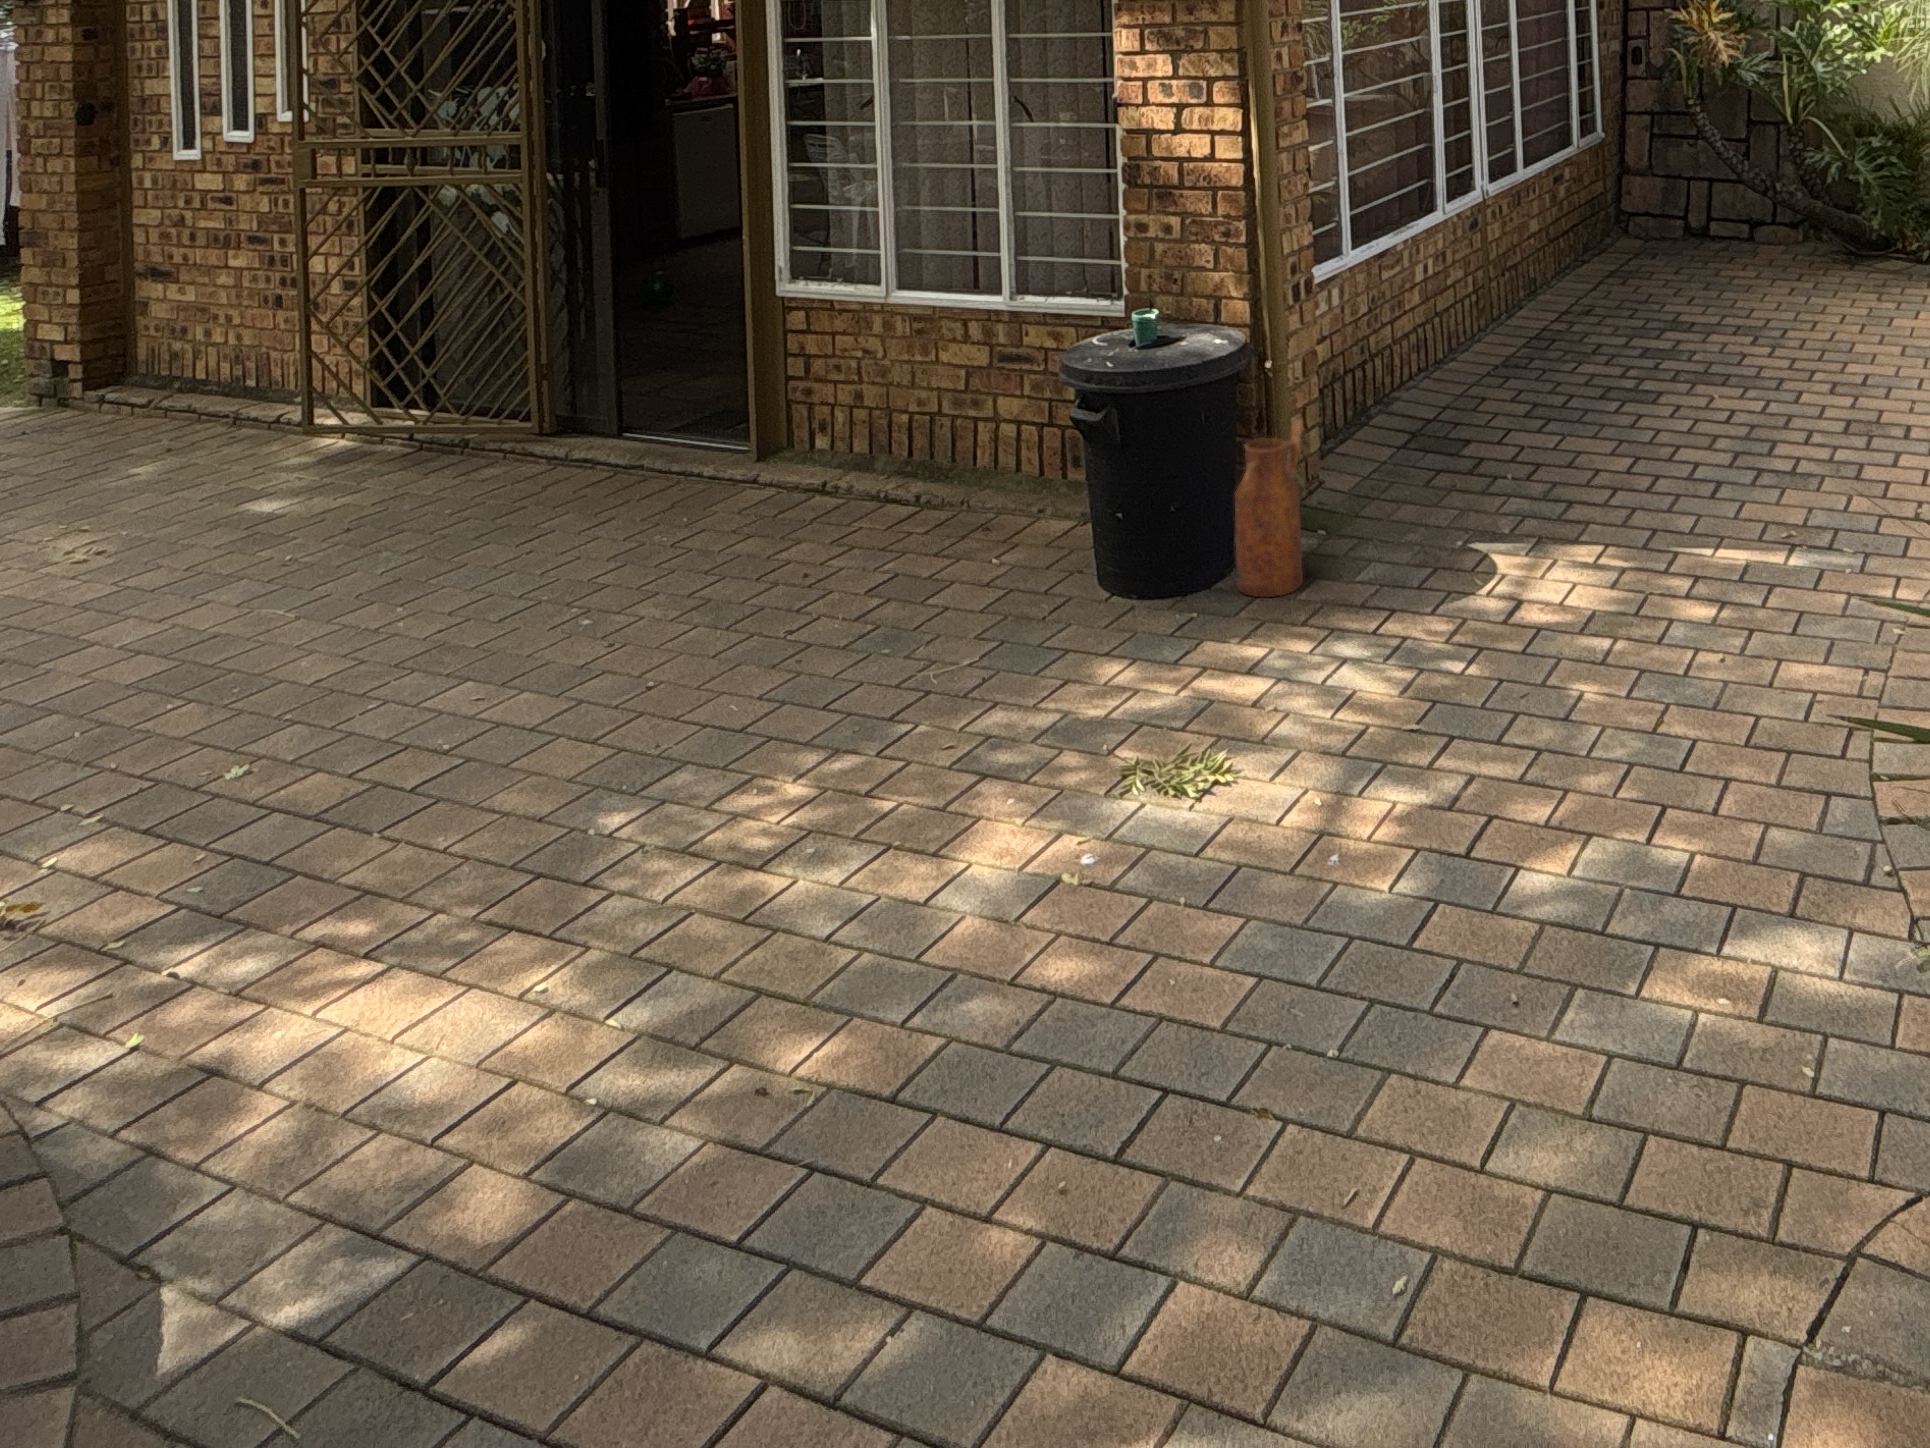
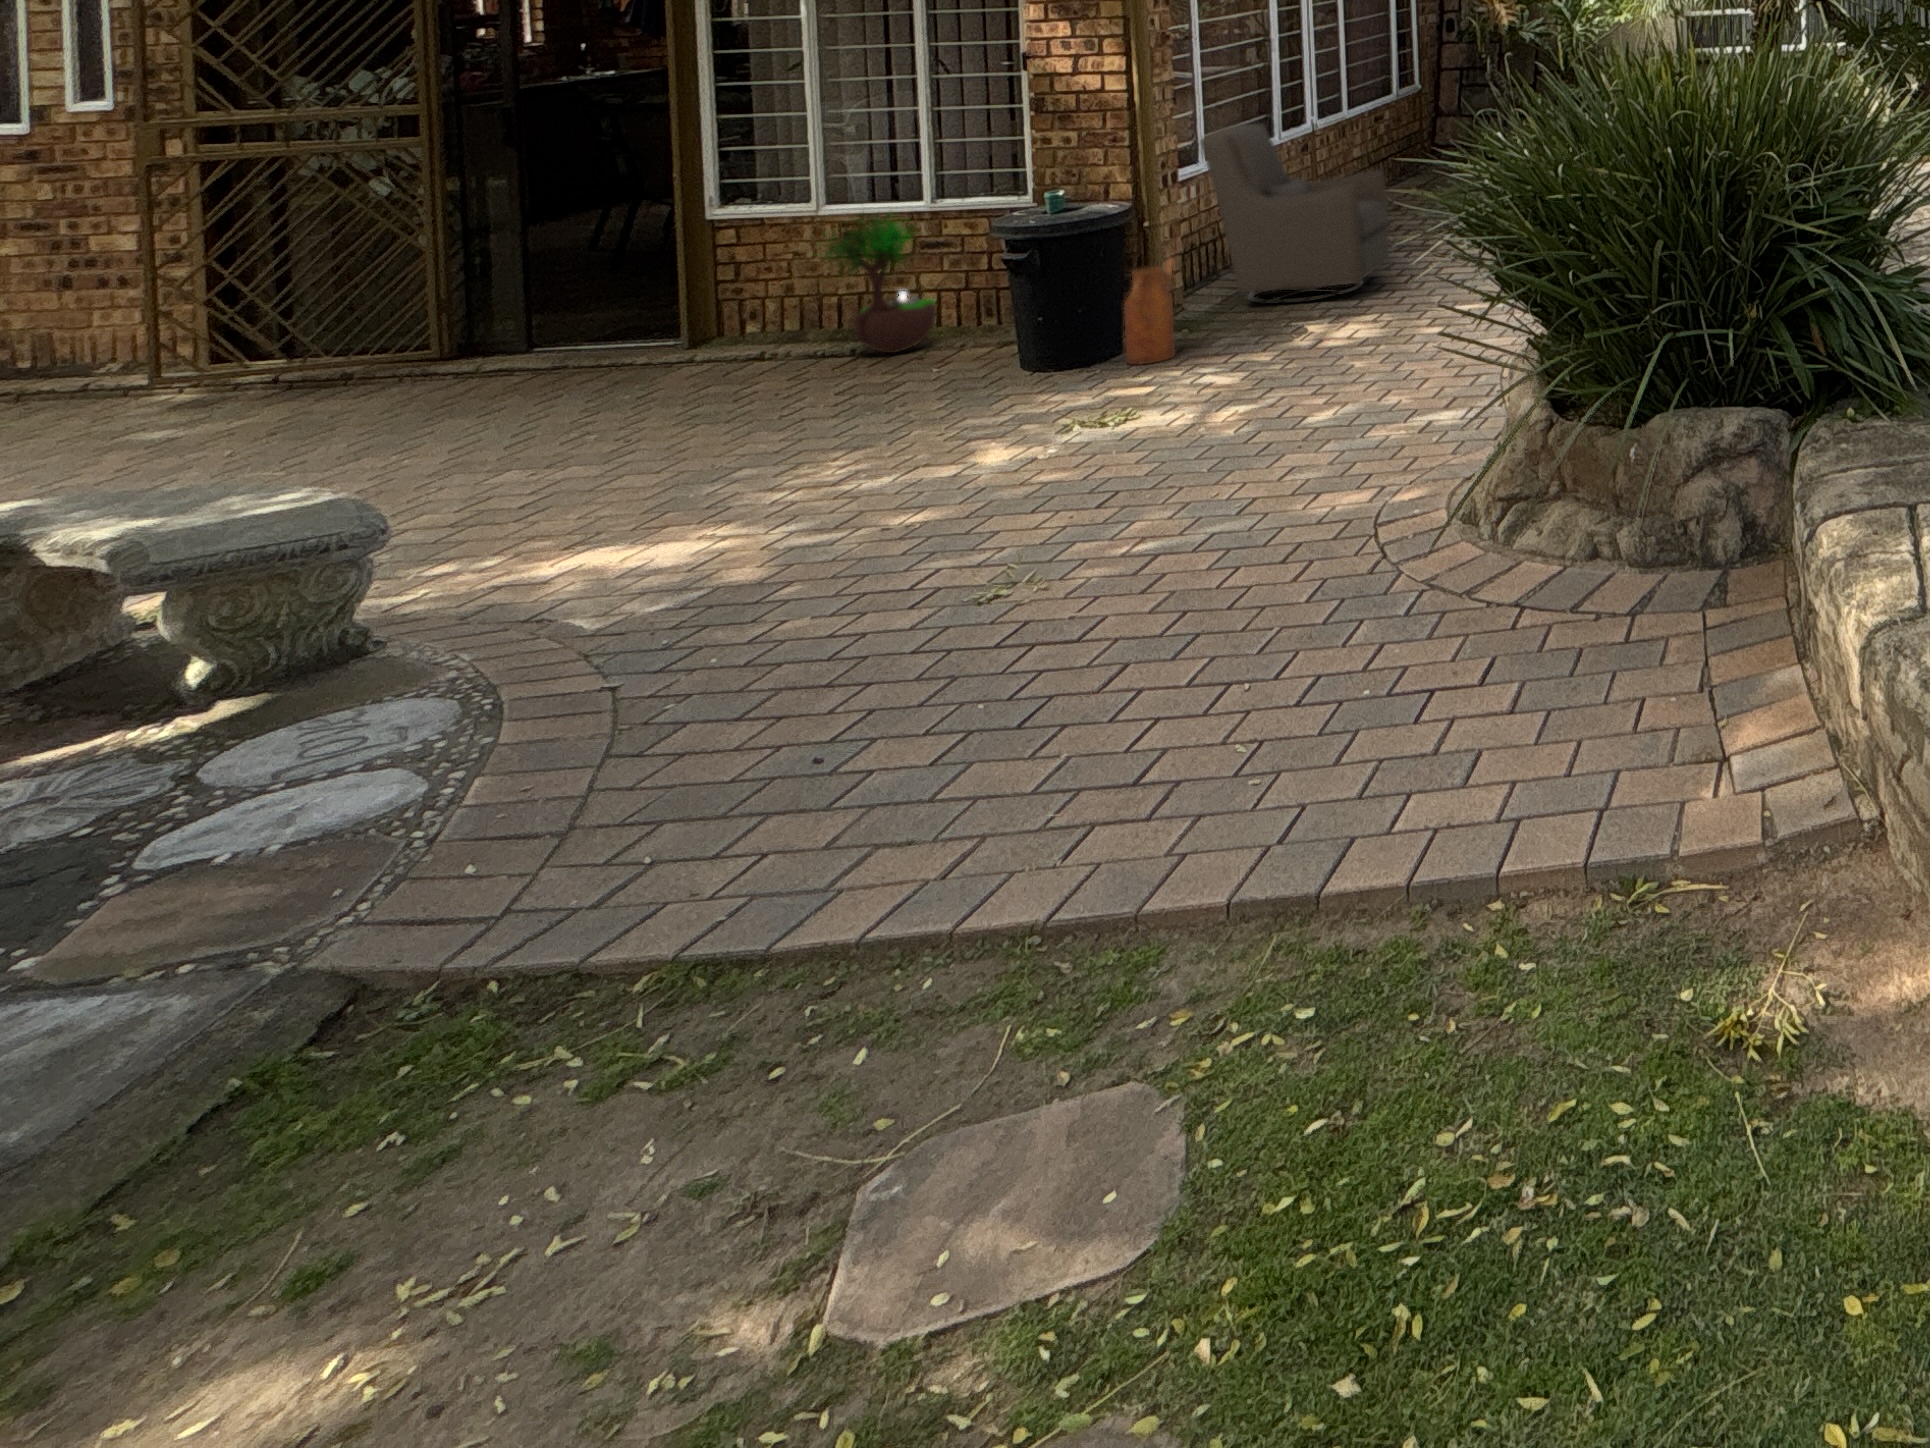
chair: none [1340,200,1590,485] -> present [1201,123,1389,304]
potted tree: none [894,284,1034,487] -> present [818,214,936,353]

